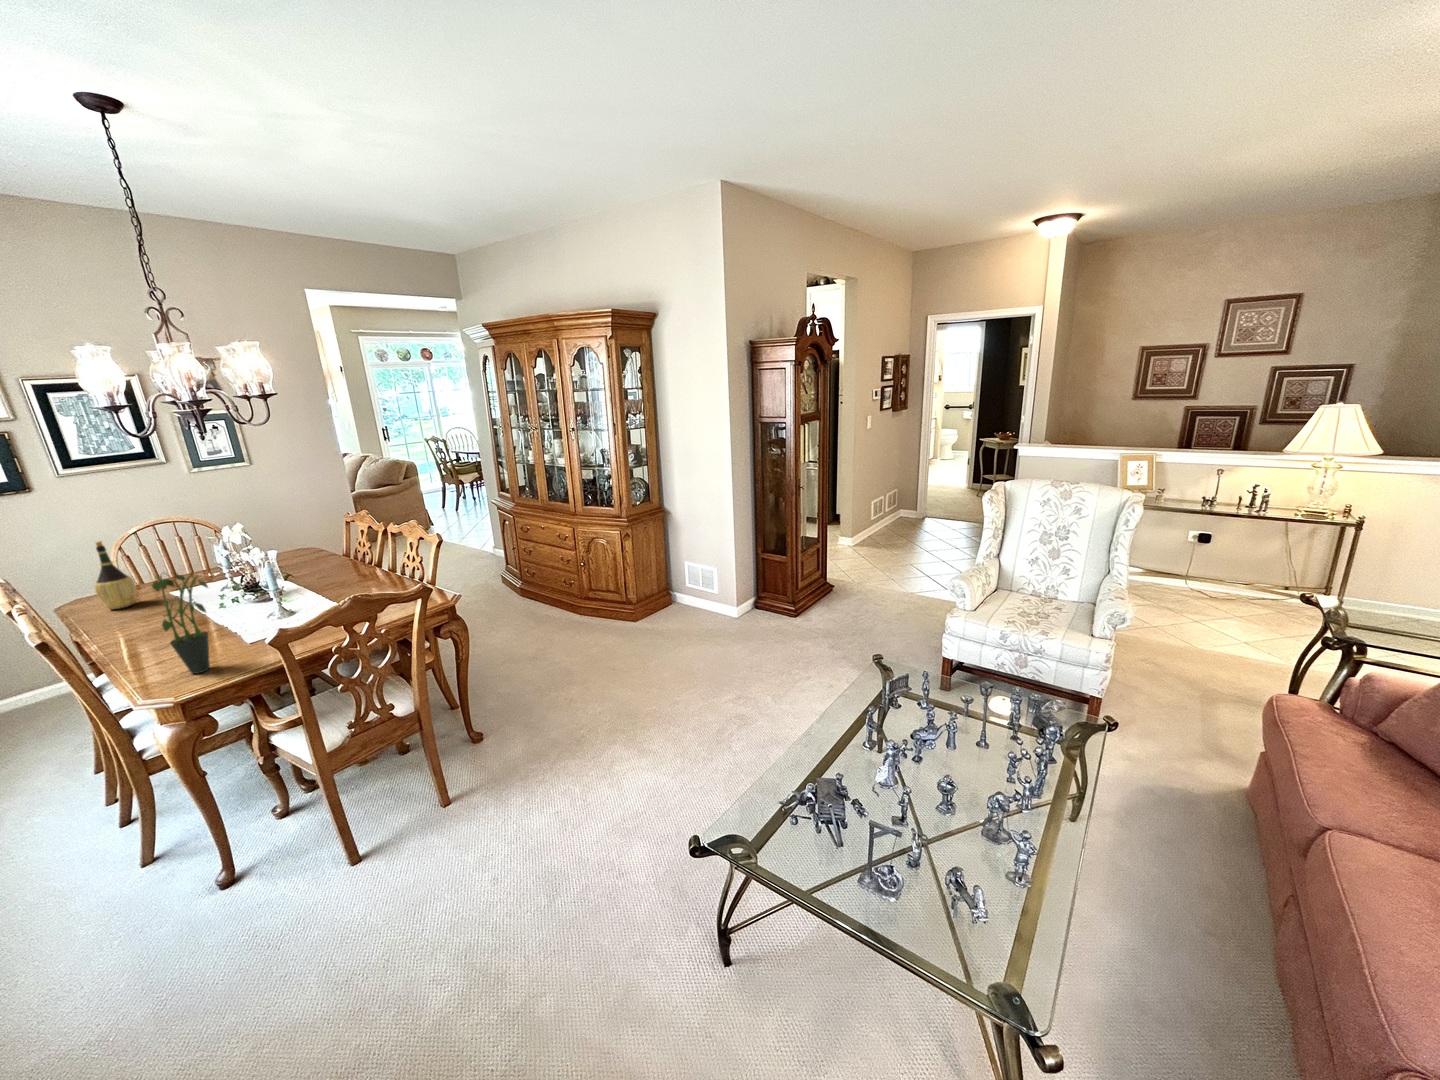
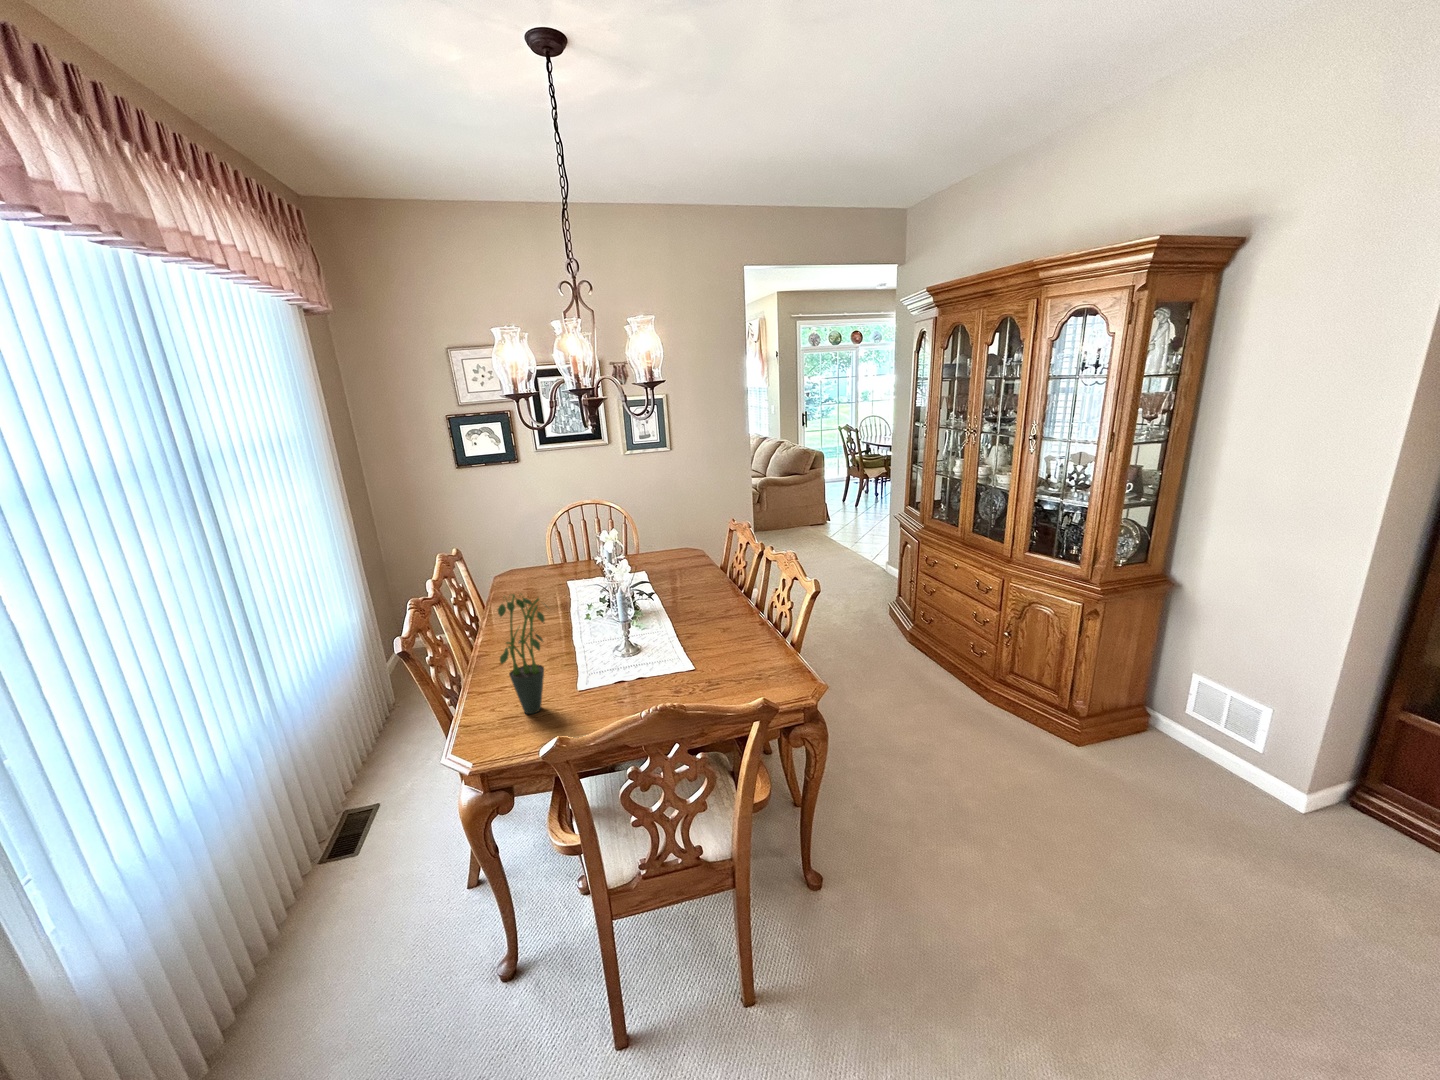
wine bottle: present [95,541,136,609] -> none [519,522,547,589]

